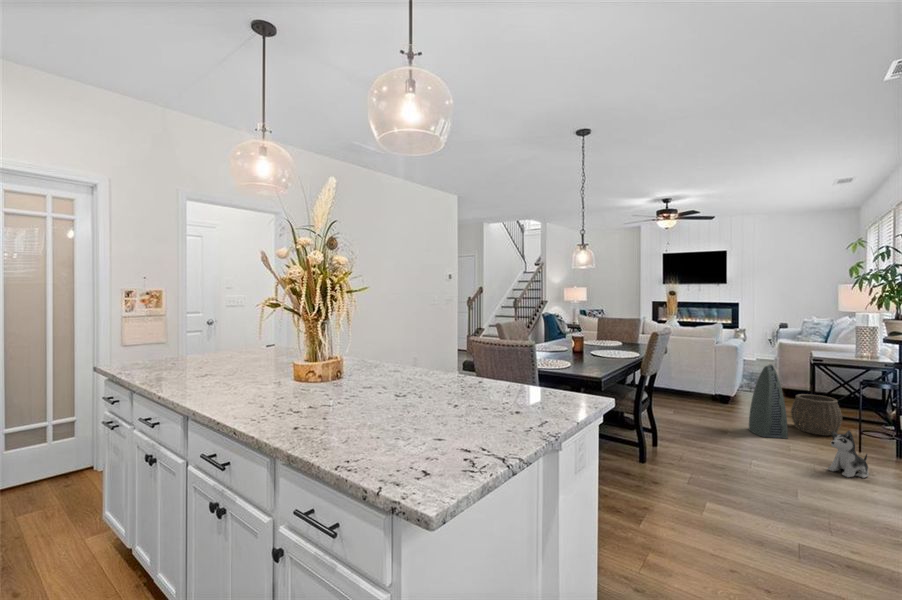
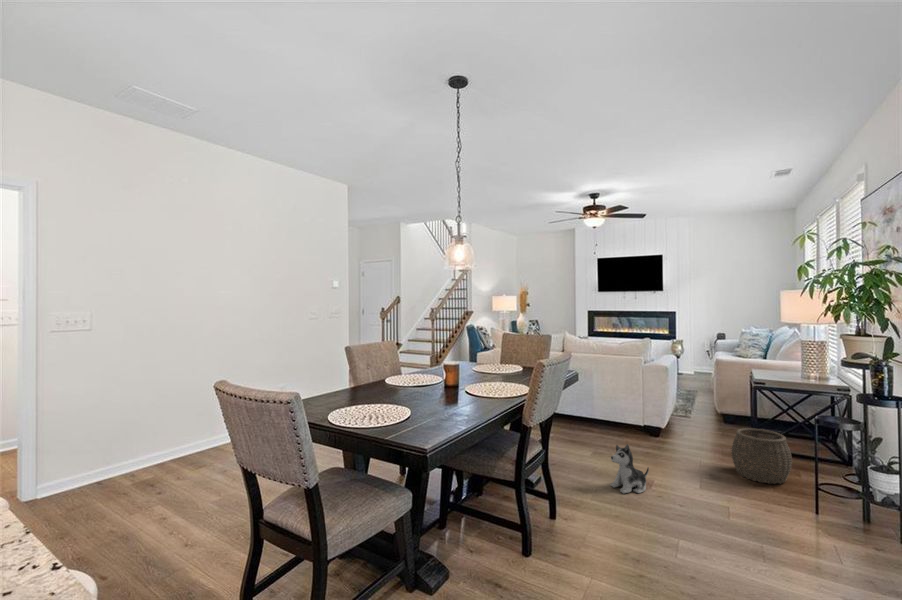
air purifier: present [749,365,788,439] -> none [681,393,728,492]
plush toy: present [827,431,869,478] -> present [611,444,649,493]

